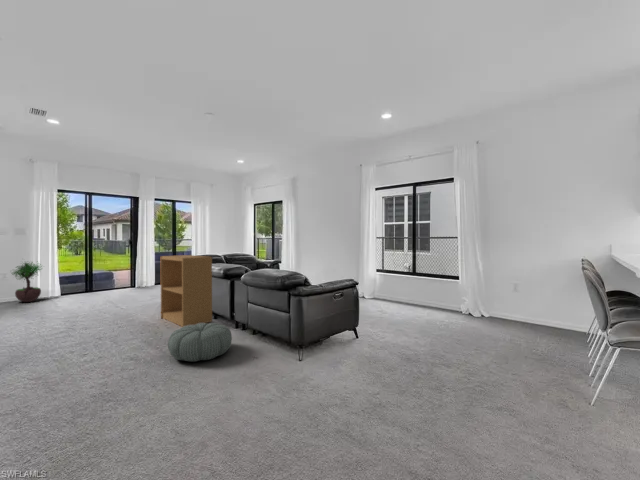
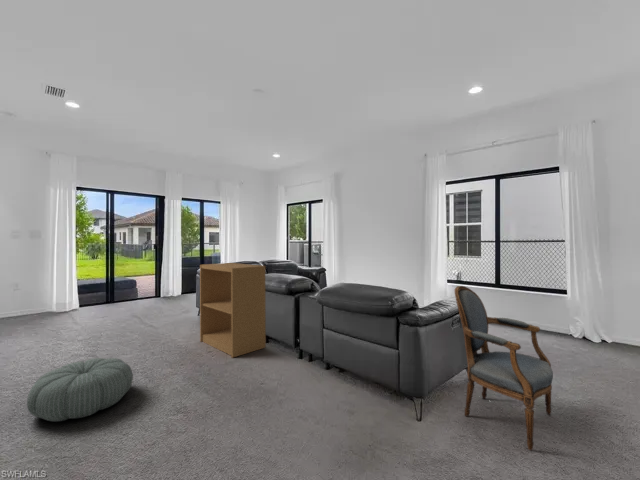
potted tree: present [13,262,41,302] -> none [20,266,61,316]
armchair: none [328,268,392,371] -> present [455,286,553,450]
pouf: present [168,323,232,362] -> present [27,358,133,421]

